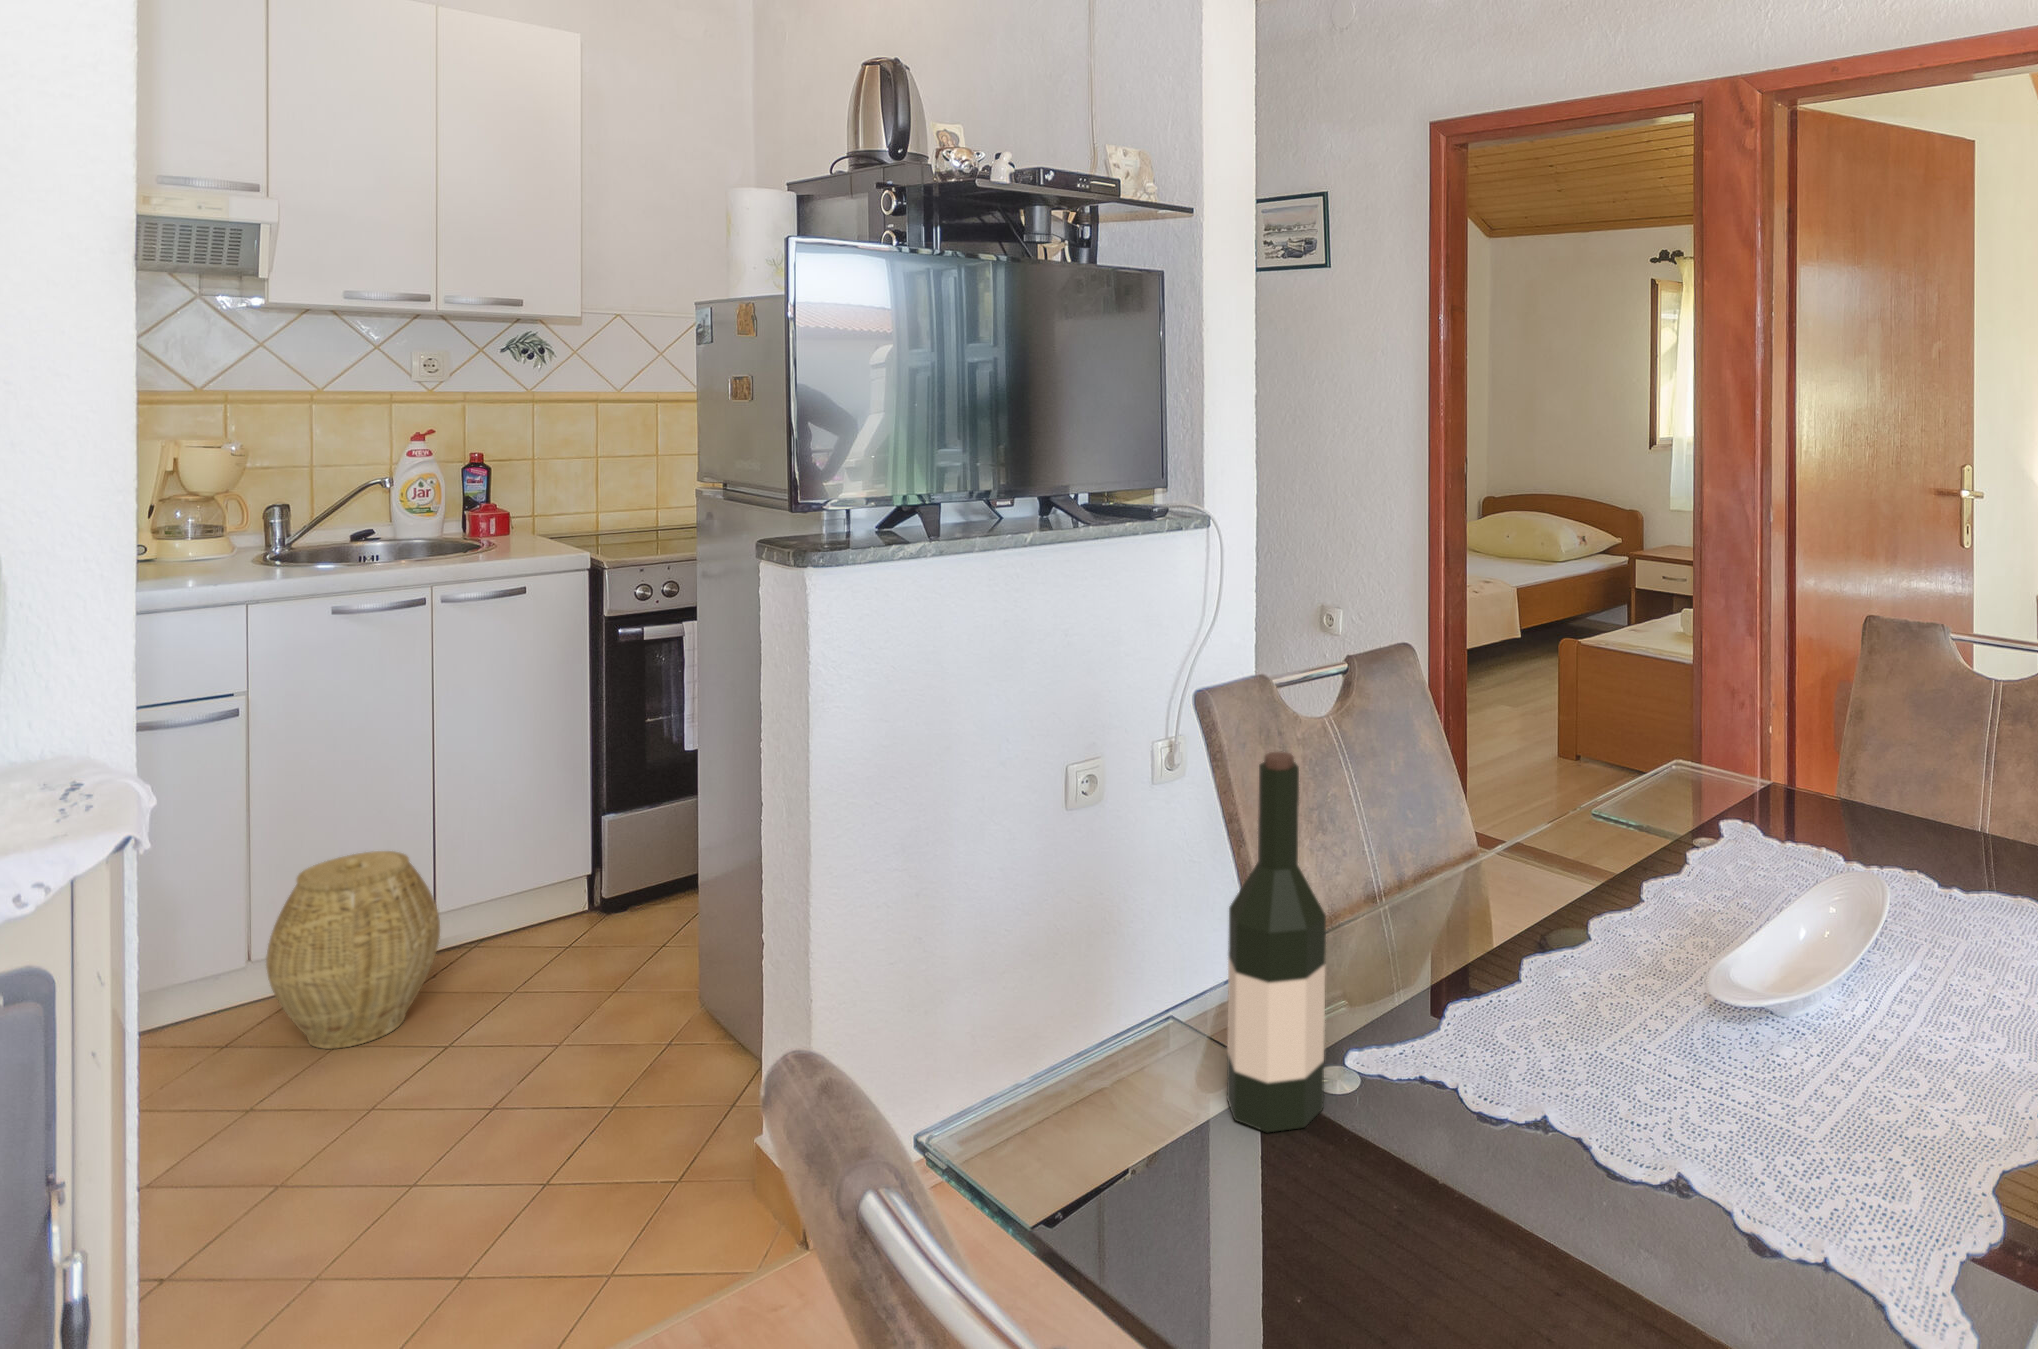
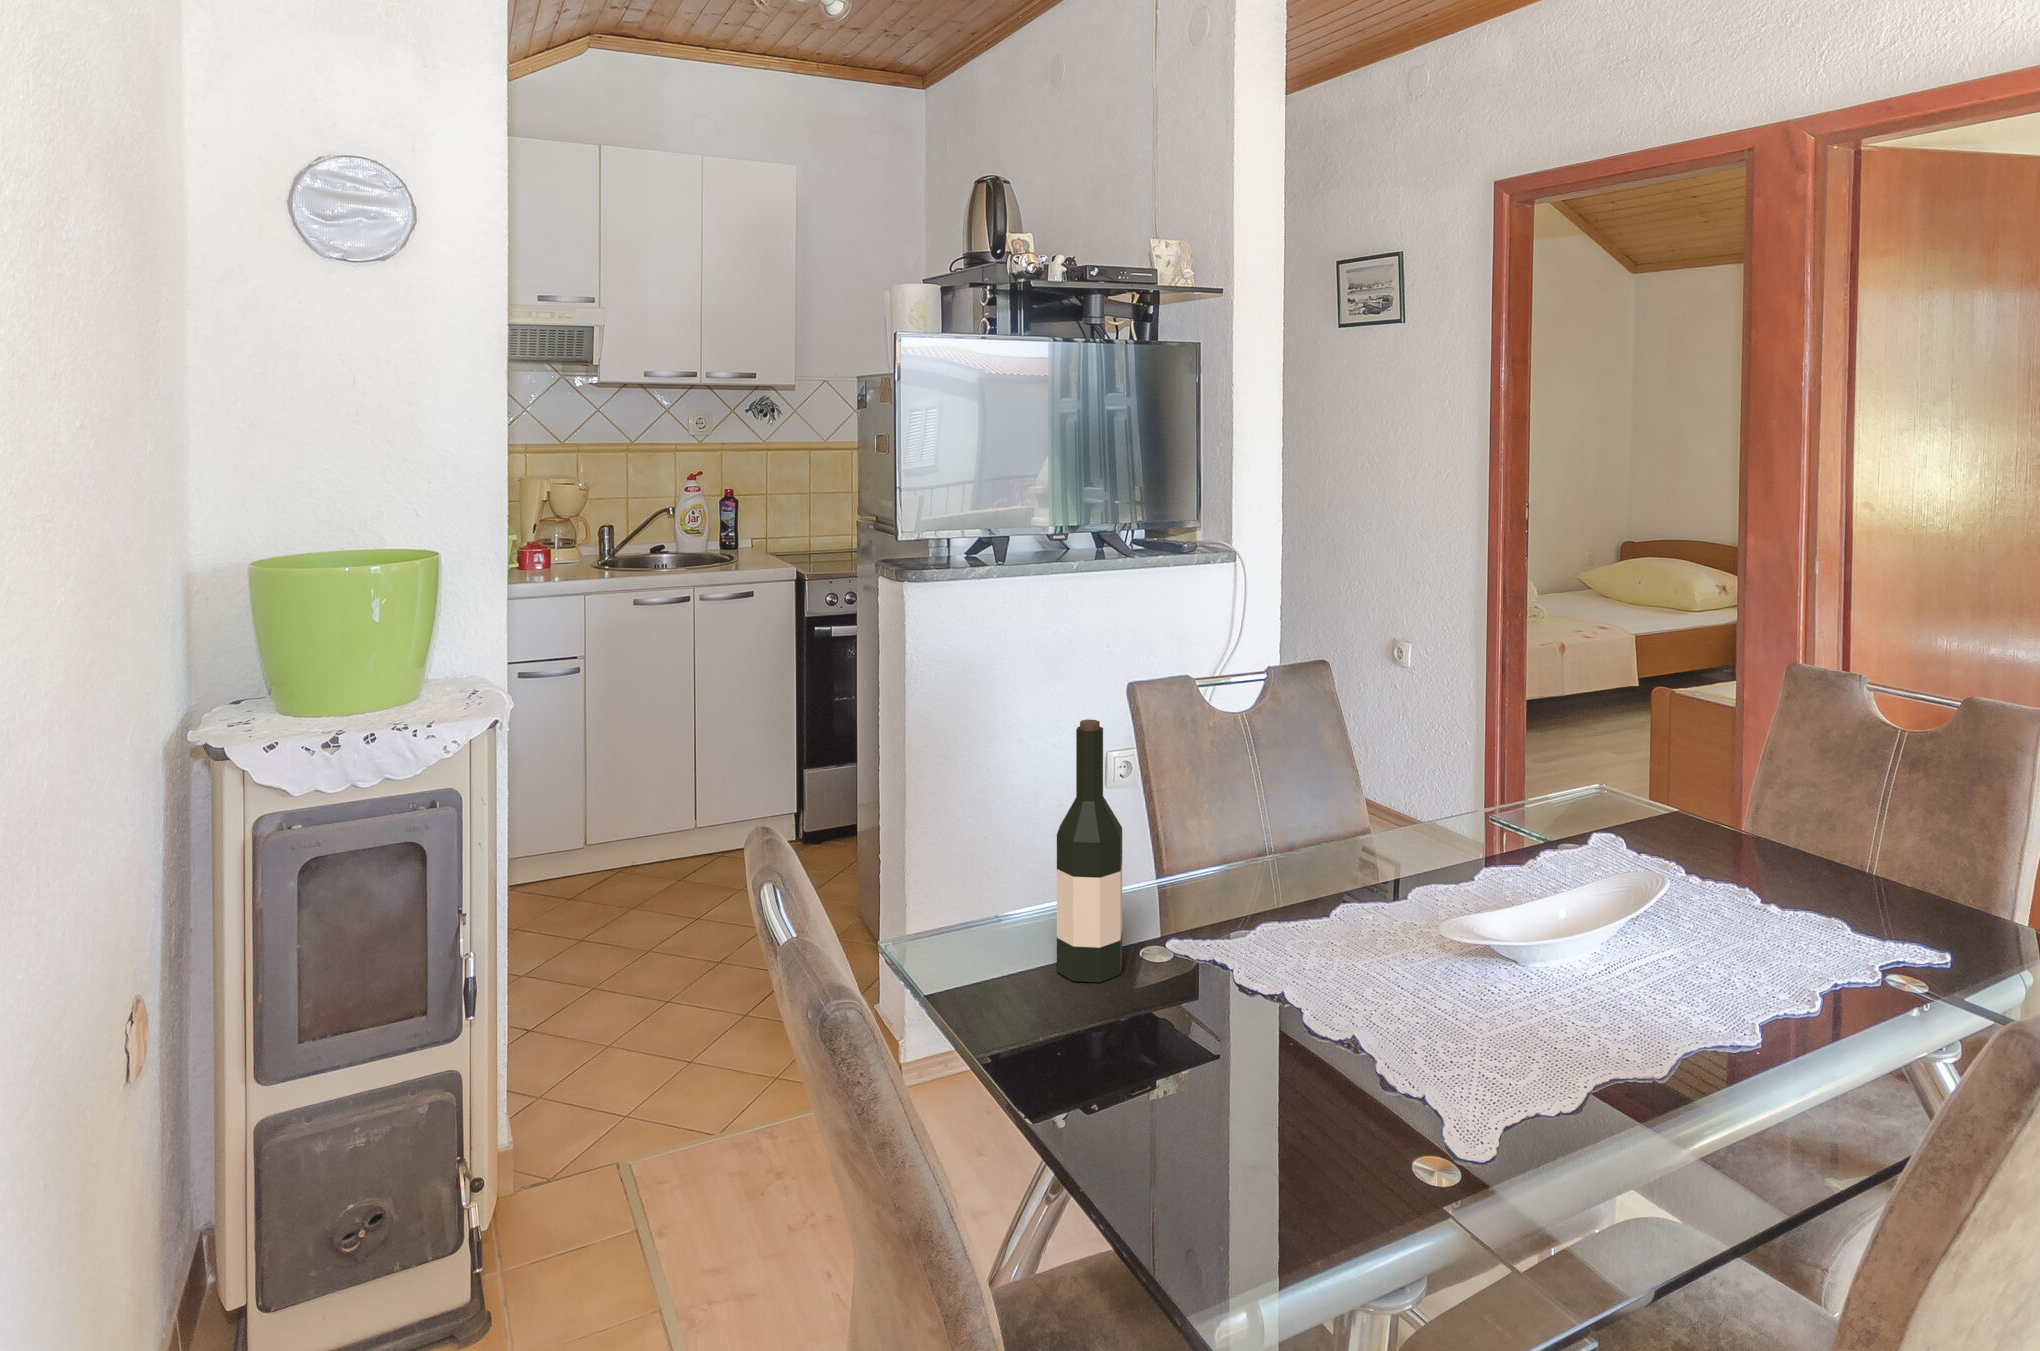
woven basket: present [266,851,440,1049] -> none [581,777,688,914]

